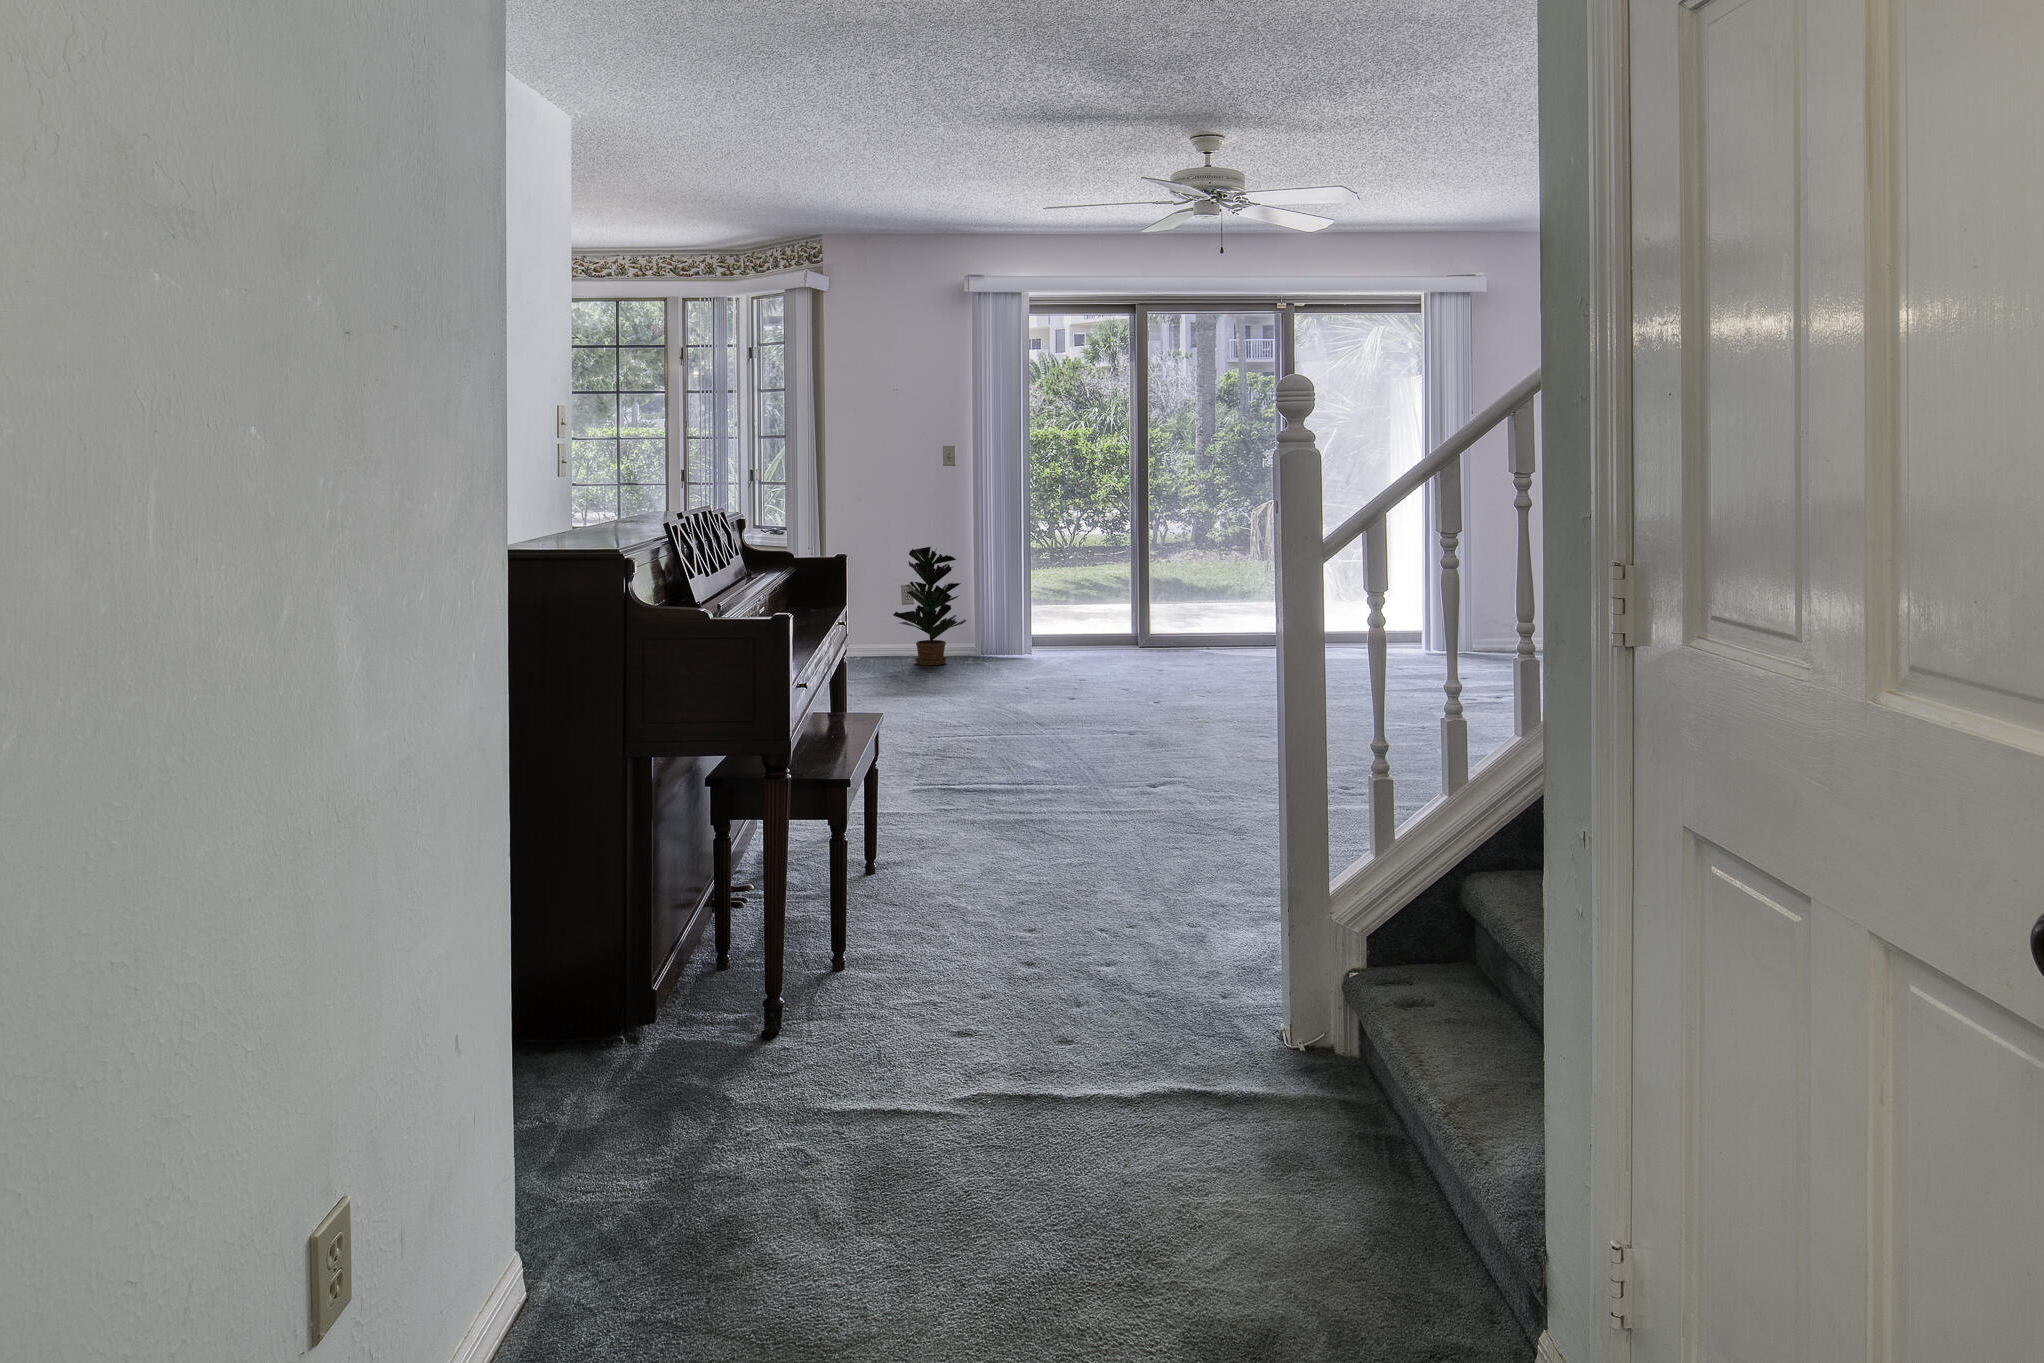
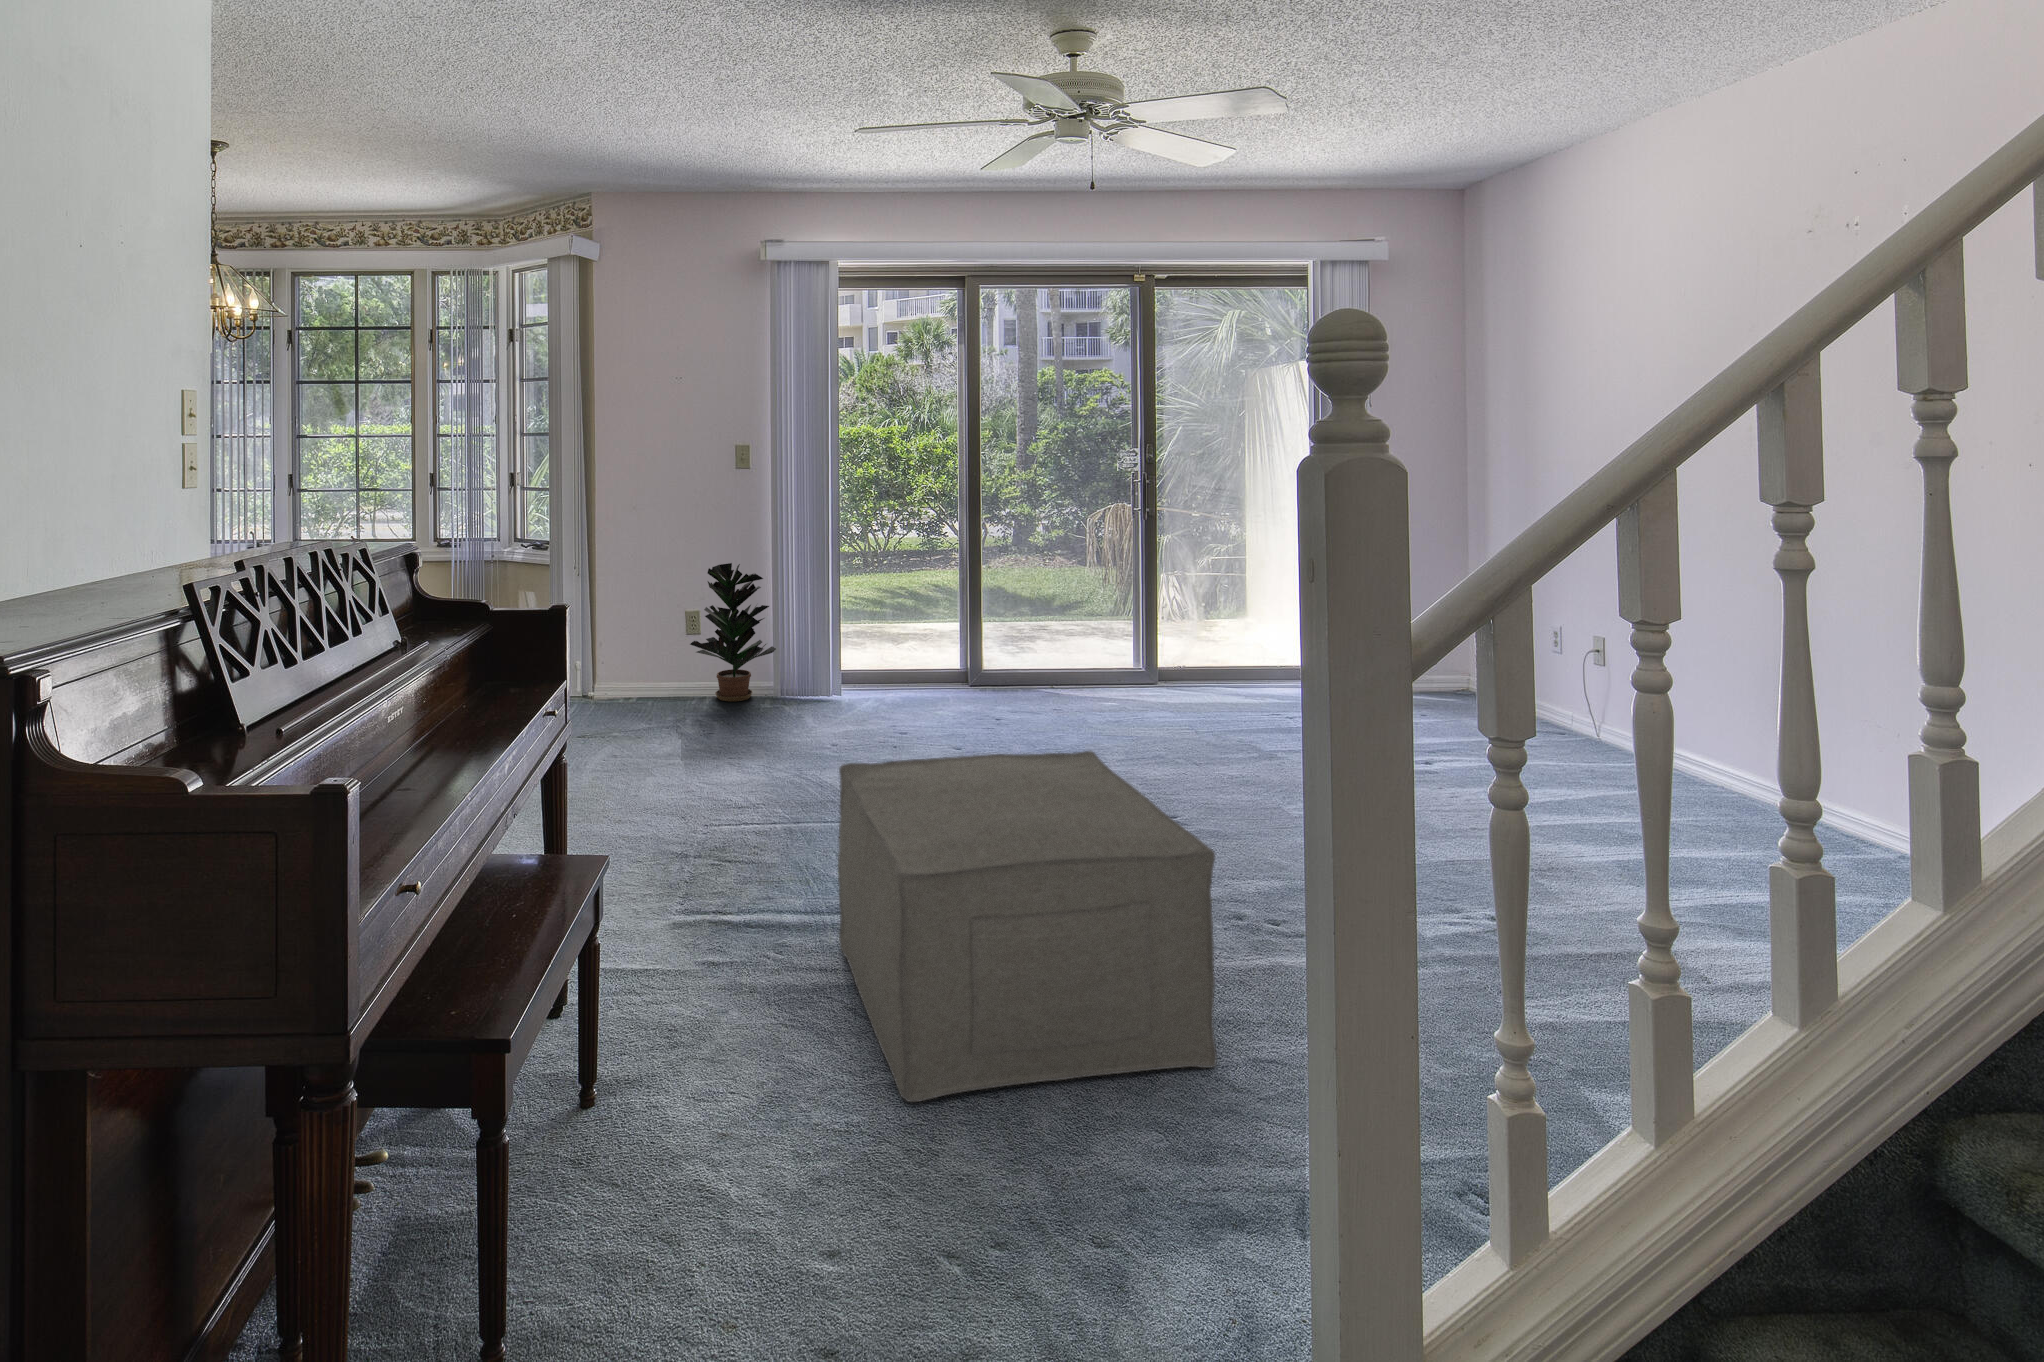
ottoman: none [929,640,1153,825] -> present [838,751,1217,1102]

